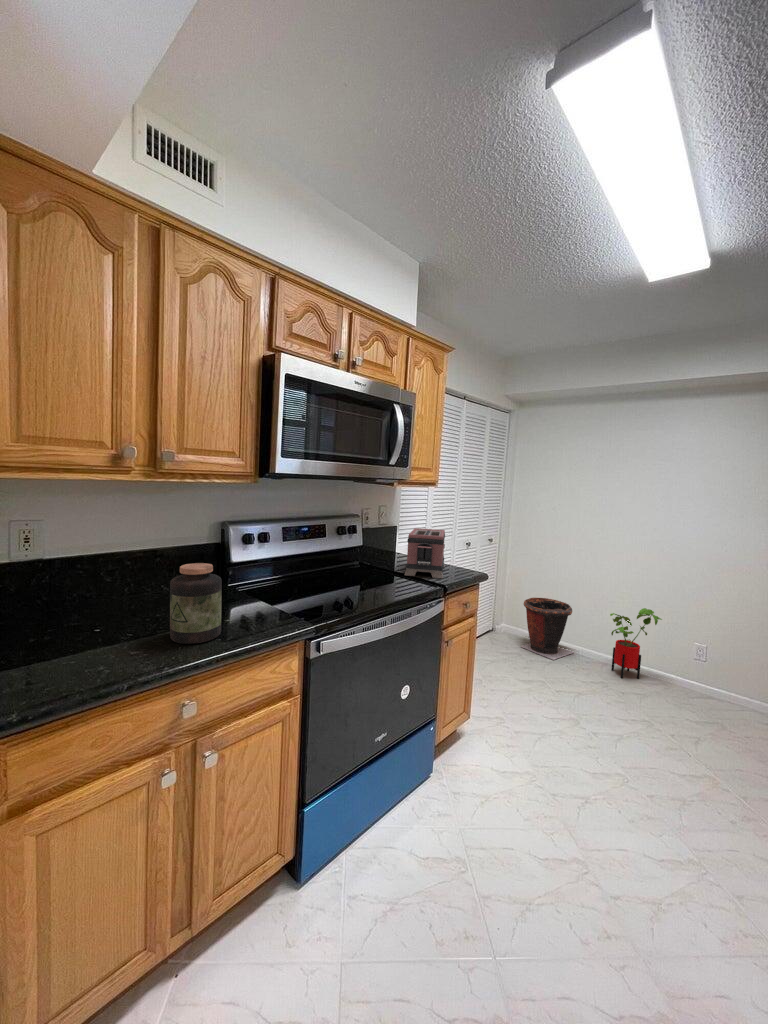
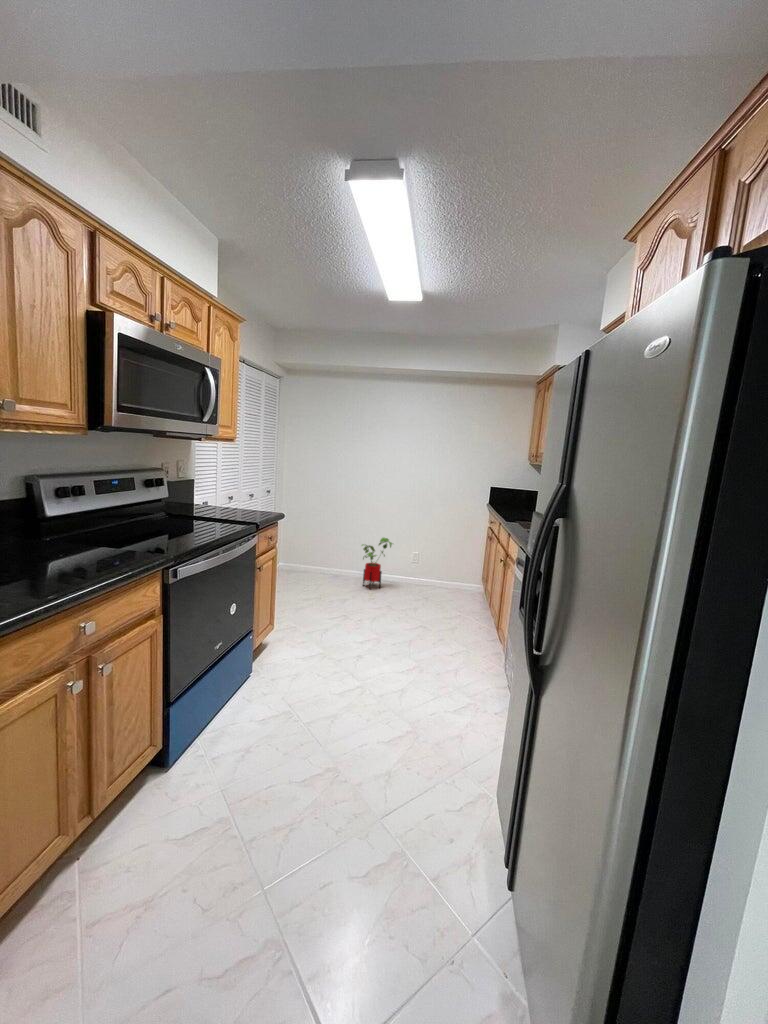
toaster: present [404,528,445,578] -> none [215,481,251,521]
jar: present [170,563,222,644] -> none [43,508,96,577]
waste bin: present [521,598,574,660] -> none [295,539,337,586]

